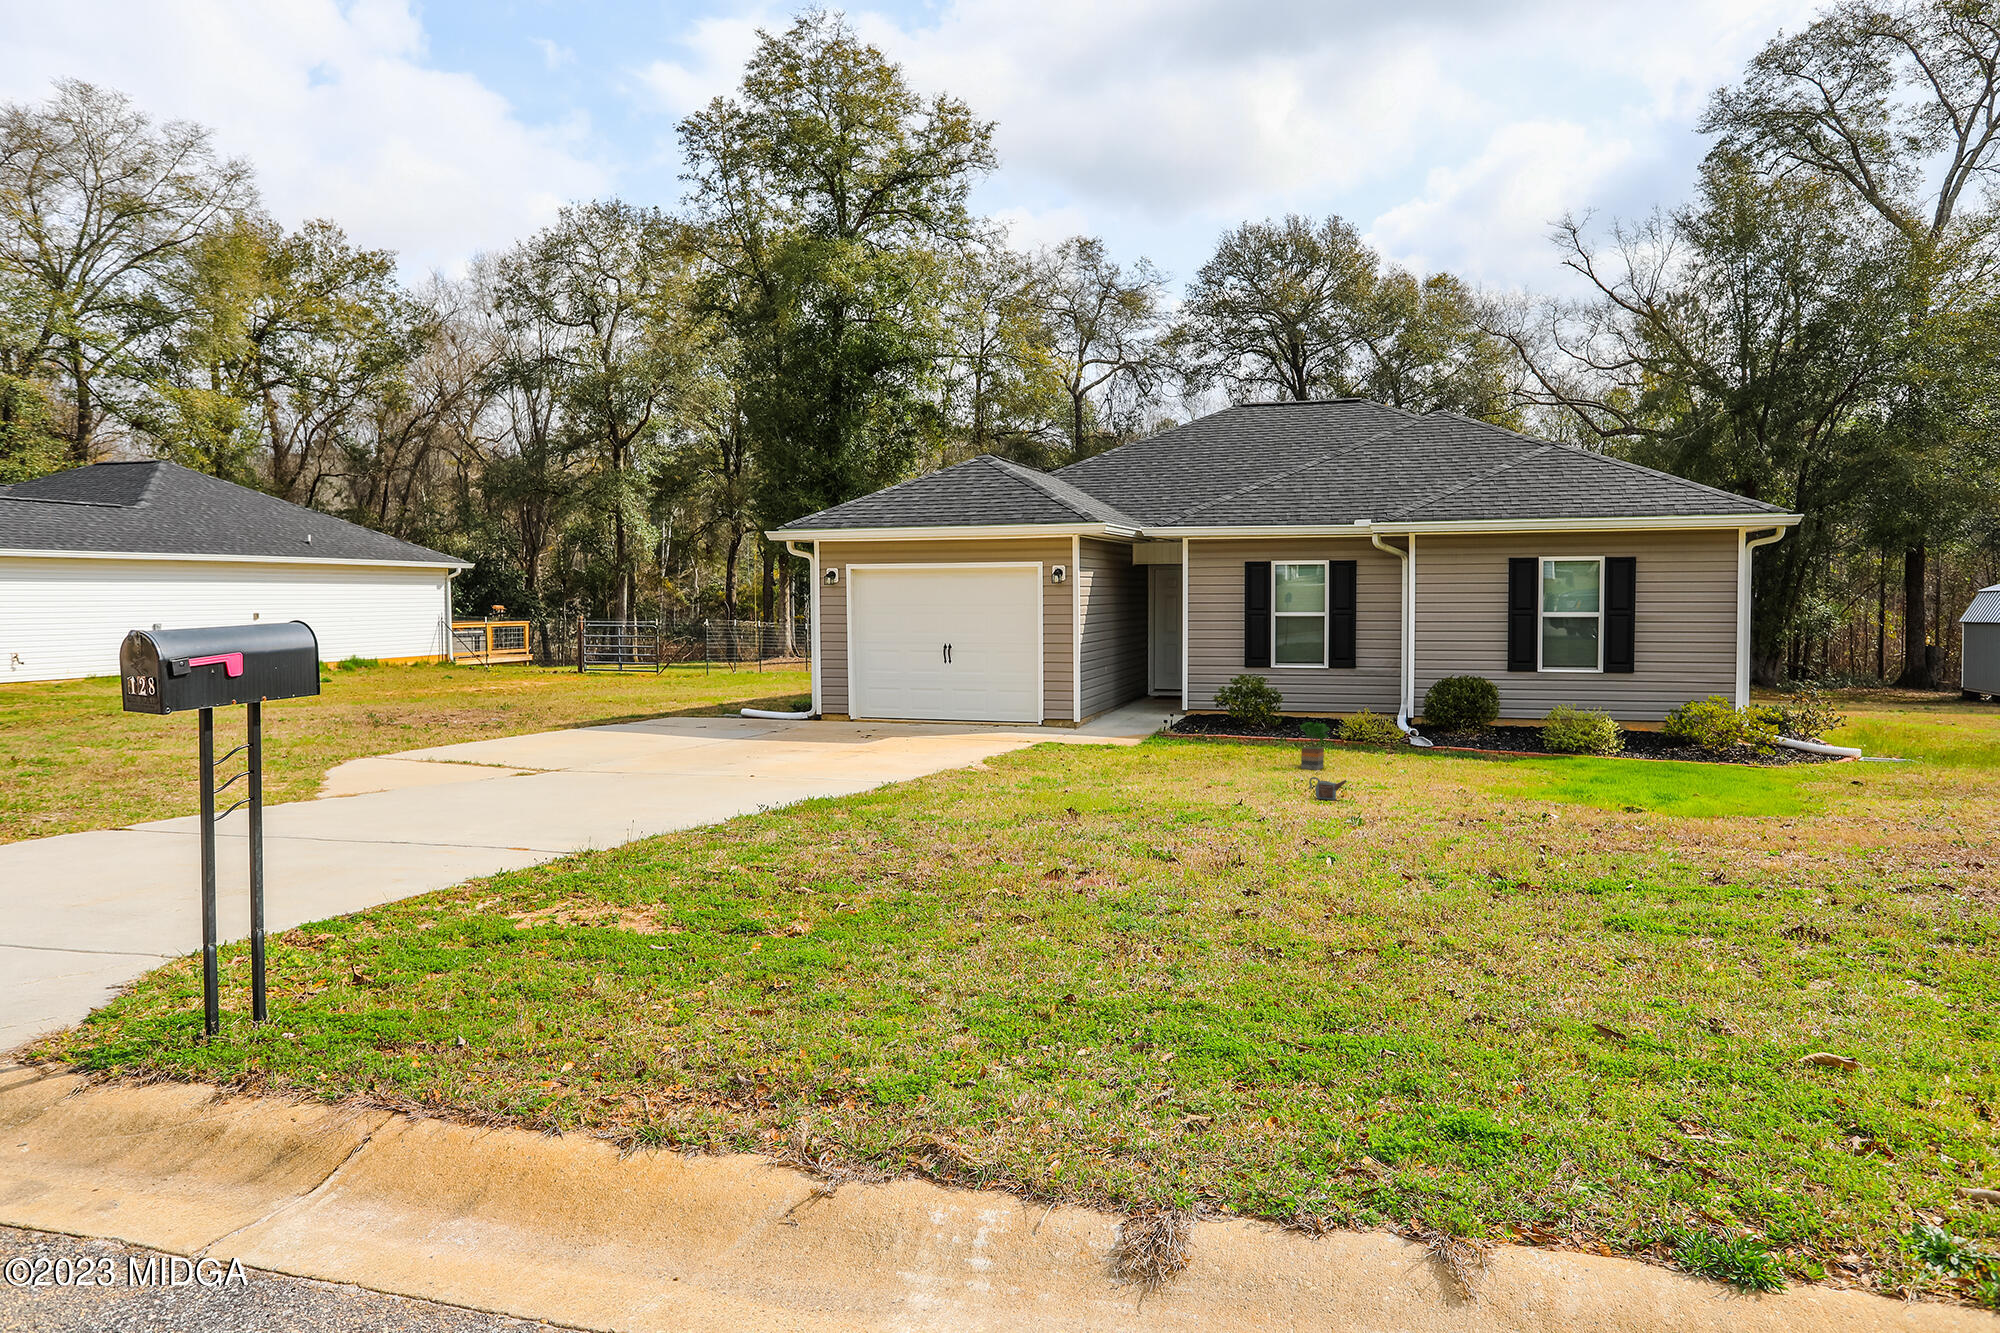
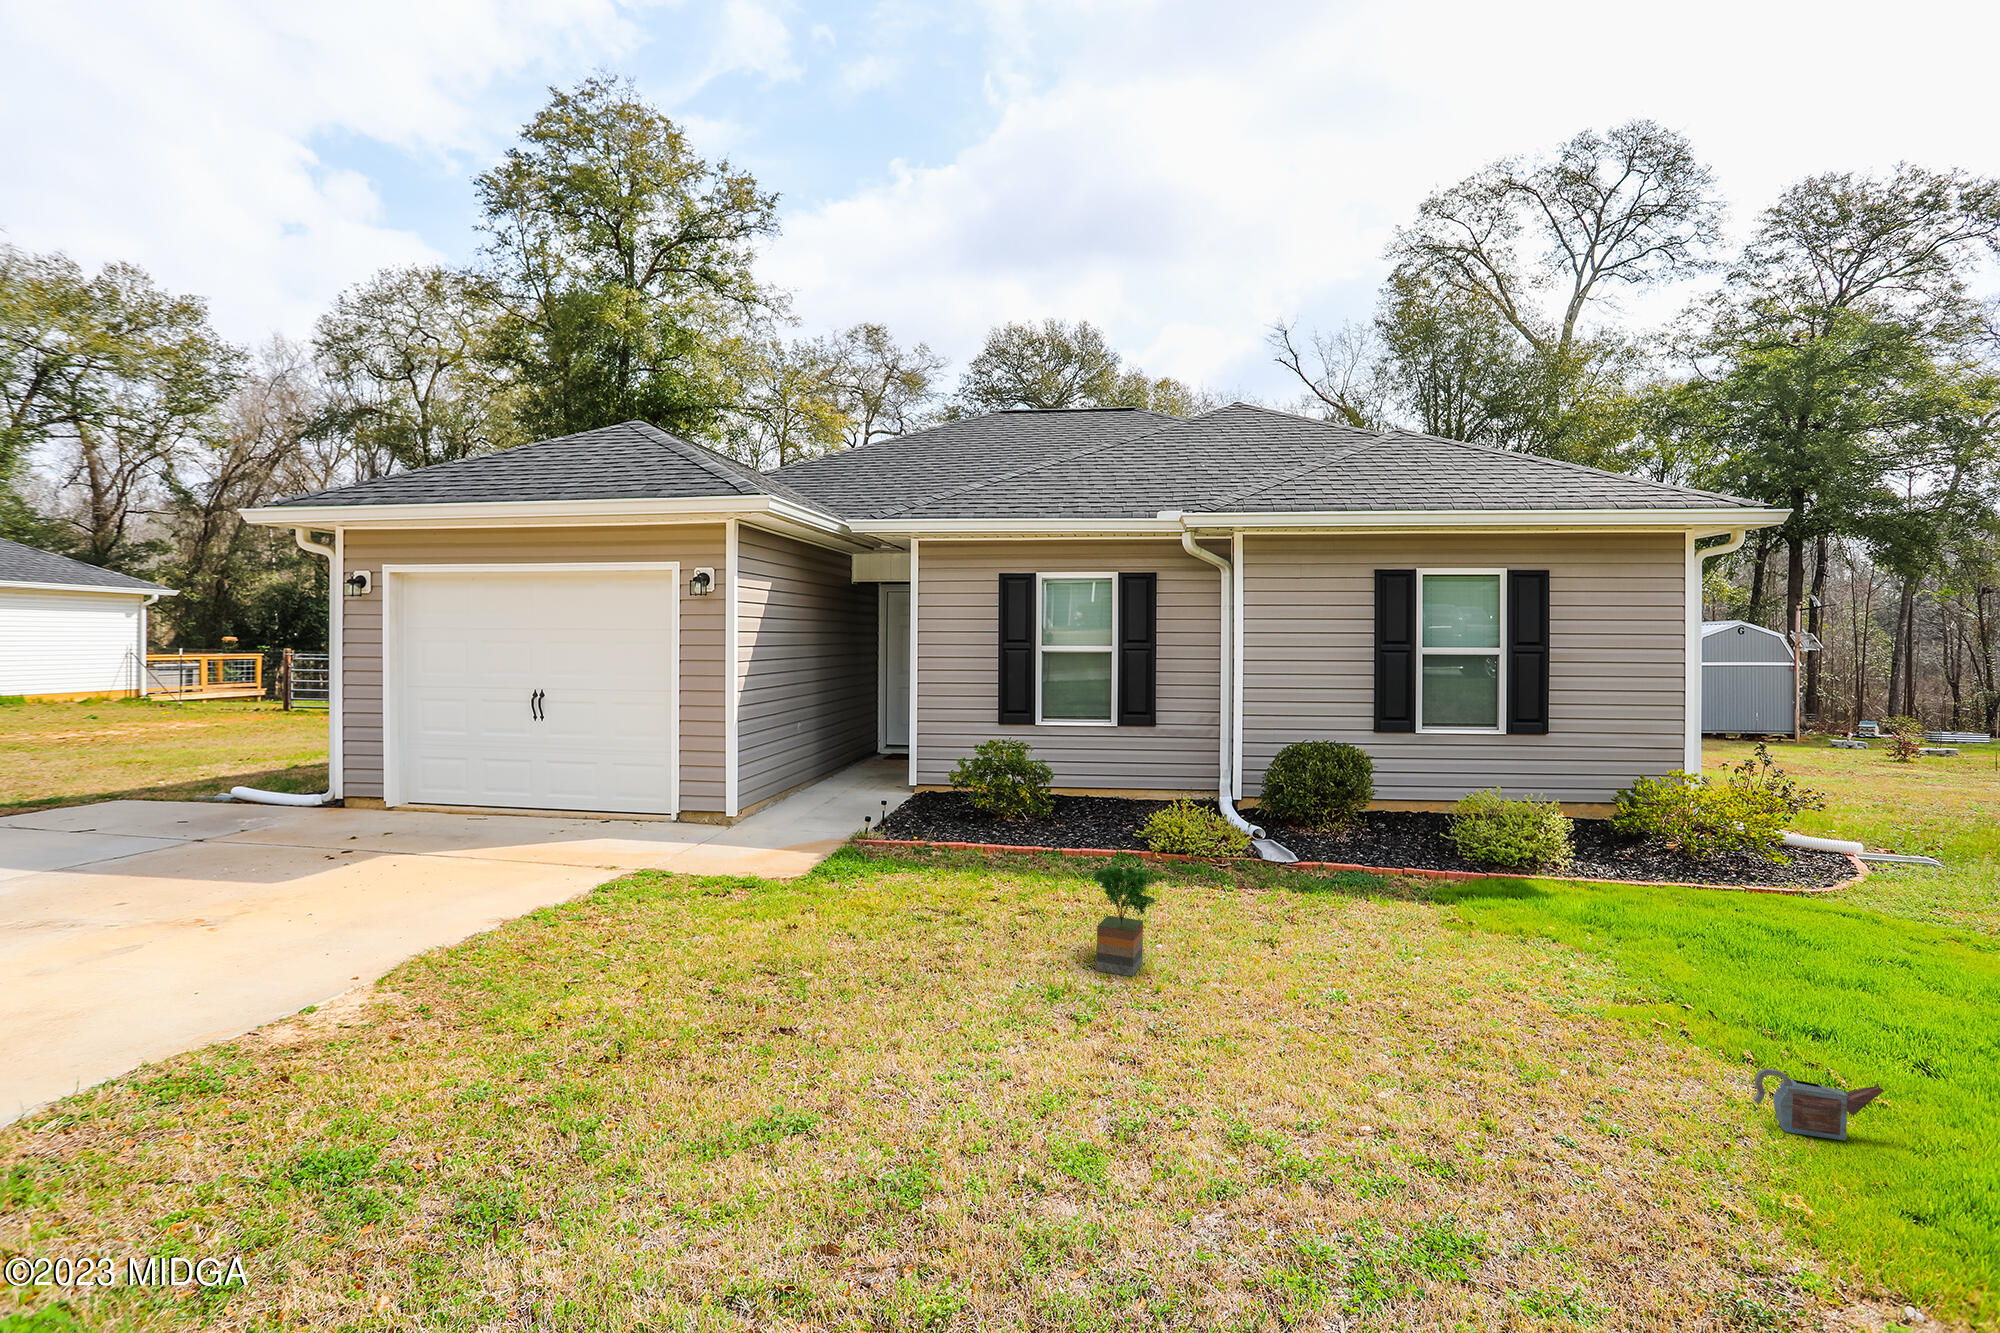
watering can: present [1309,777,1347,800] -> present [1752,1068,1884,1141]

